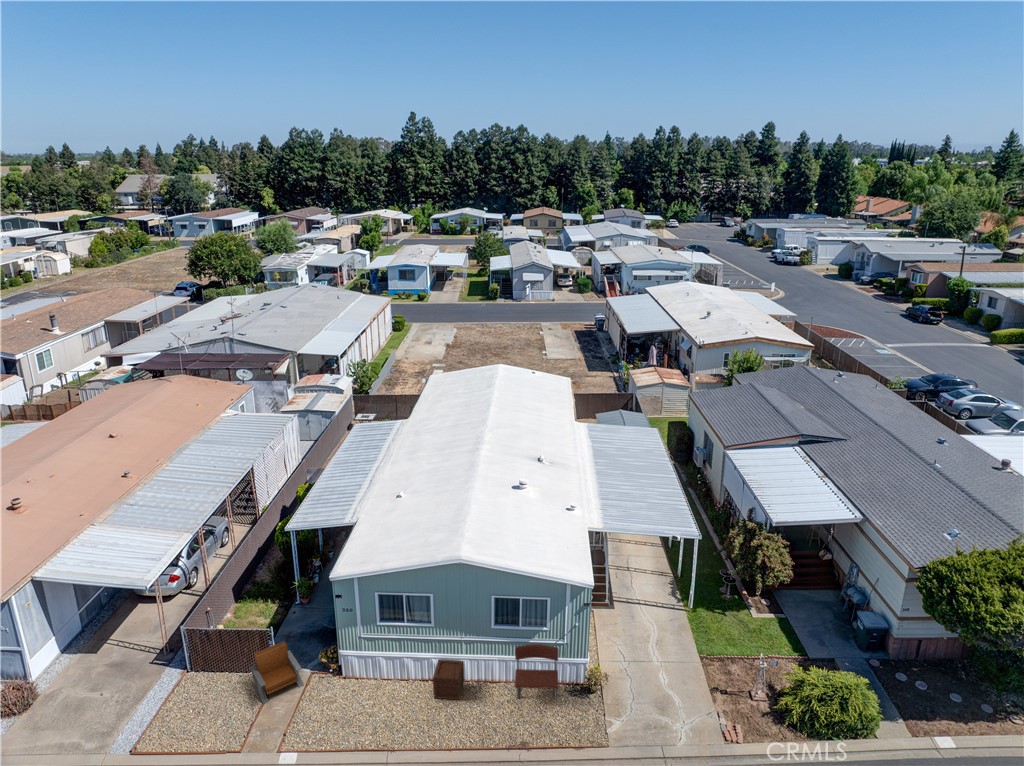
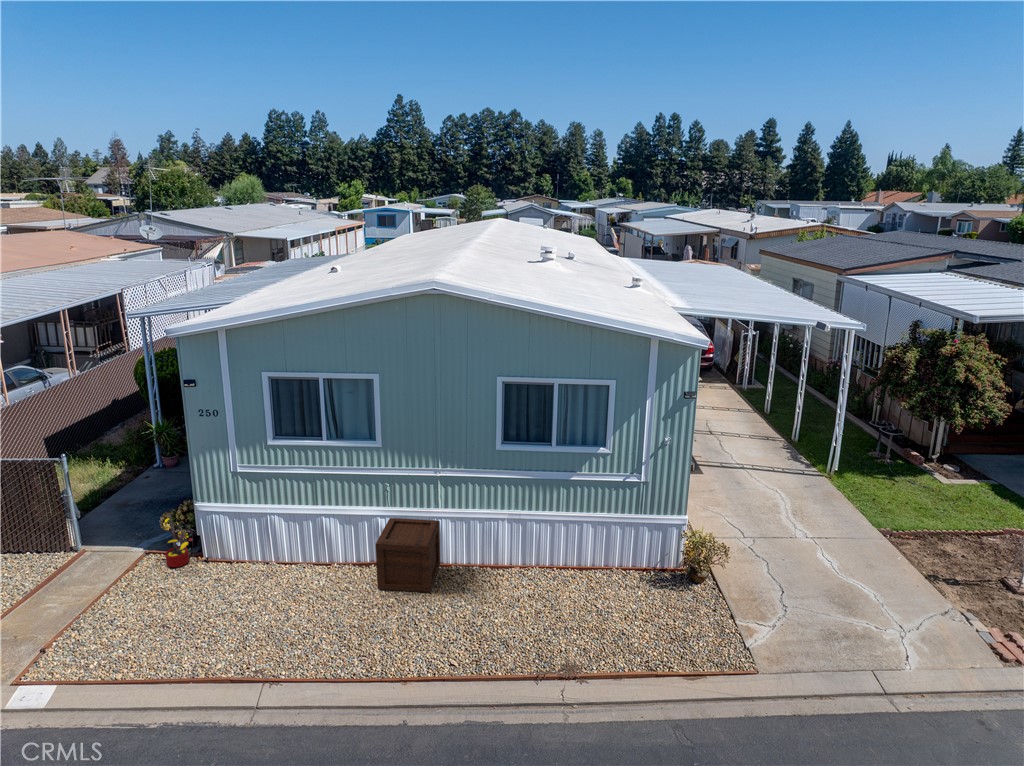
lounge chair: present [250,641,304,704] -> none [11,486,121,598]
bench: present [515,644,559,699] -> none [543,483,633,592]
decorative plant: none [325,652,338,684] -> present [165,509,189,567]

